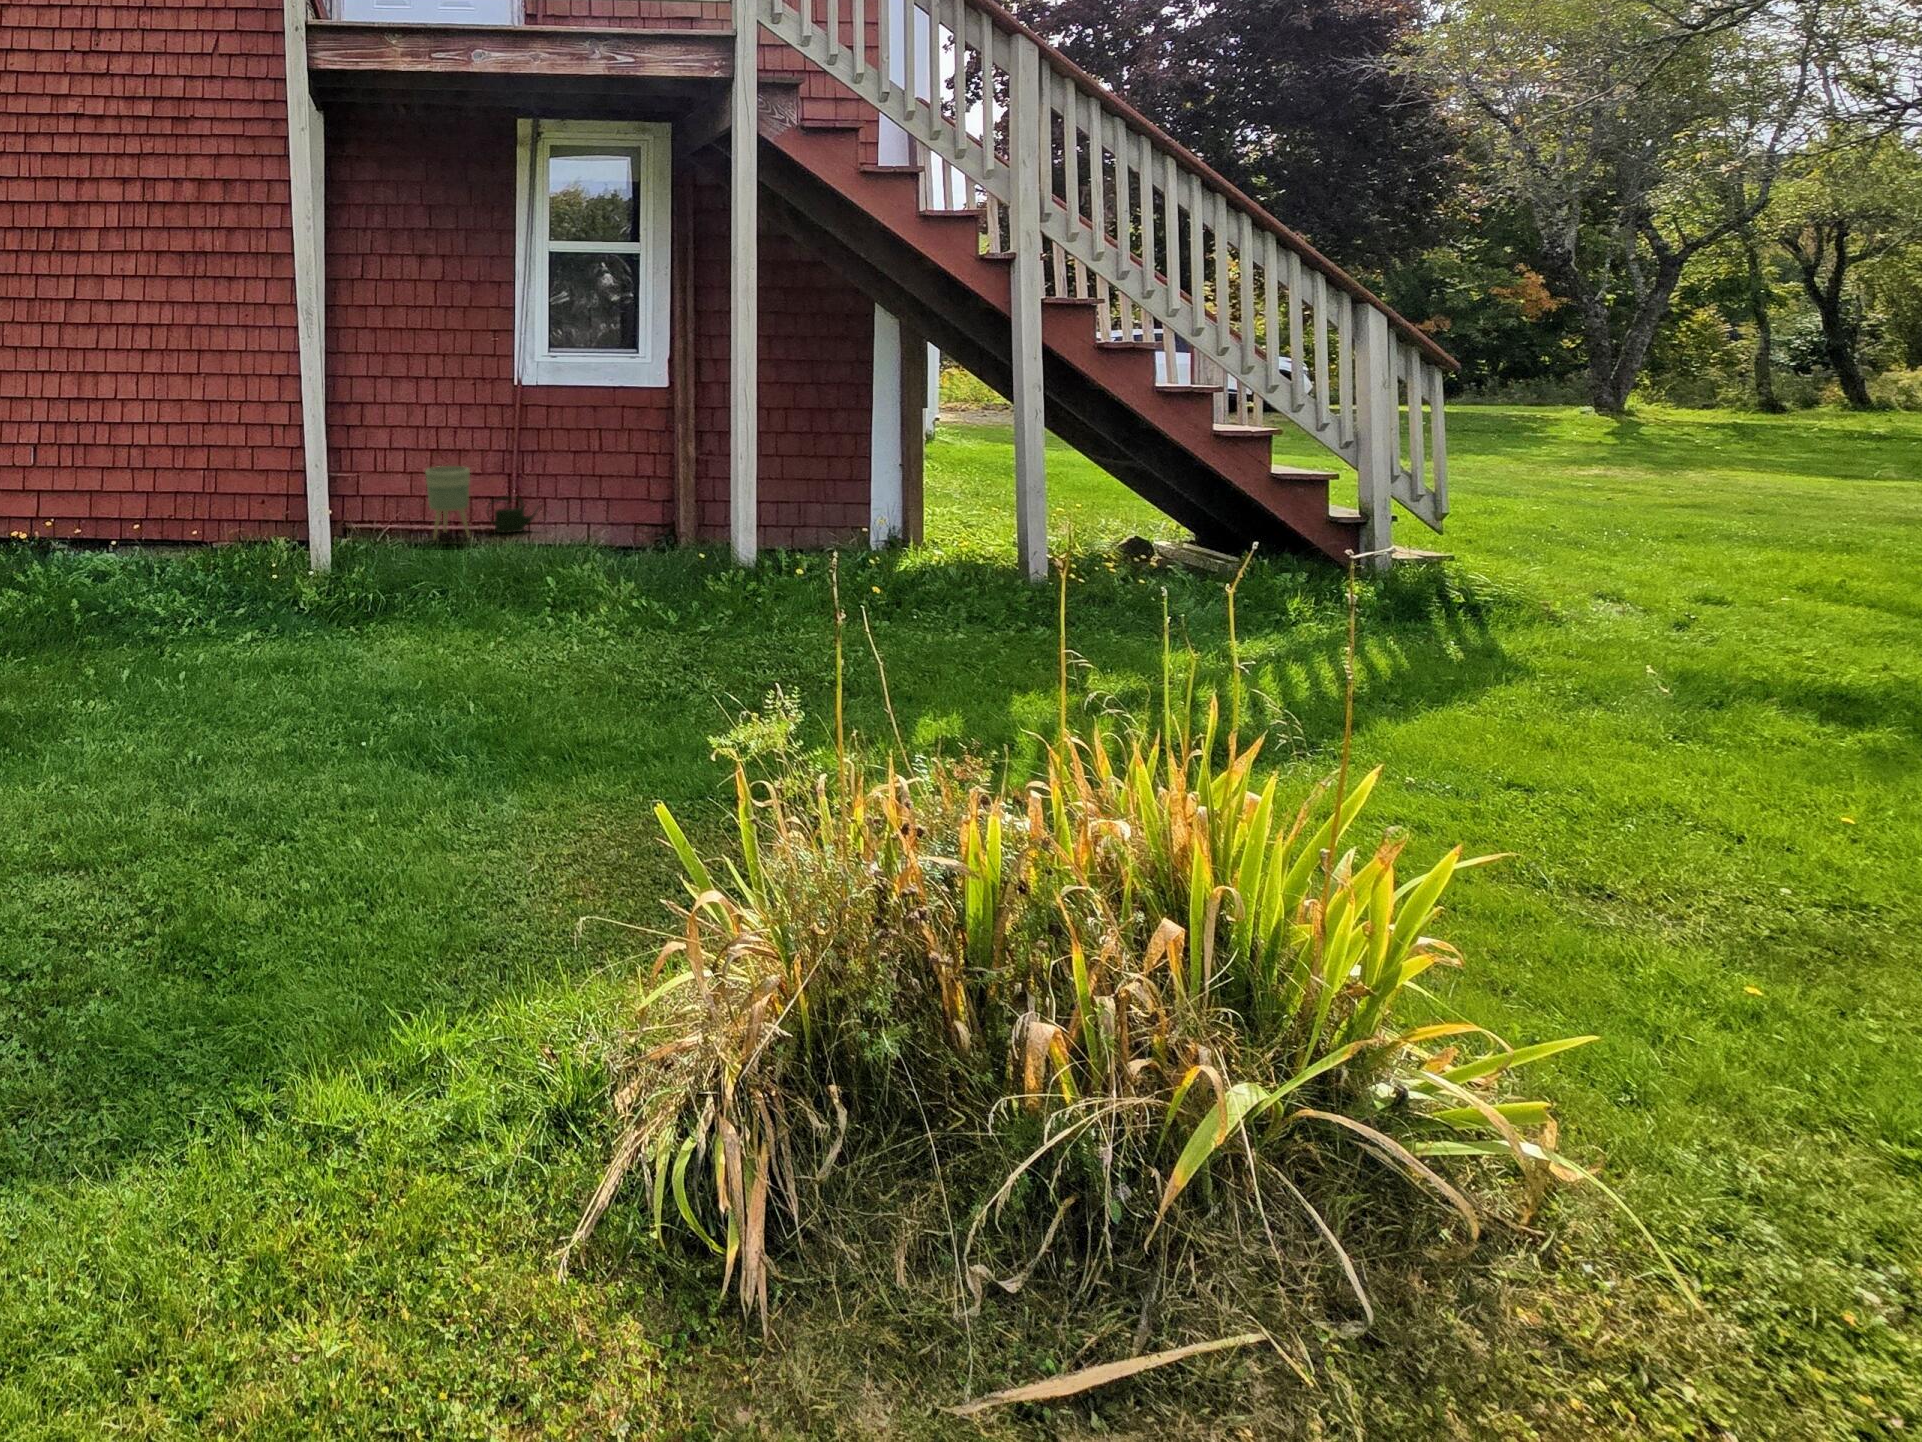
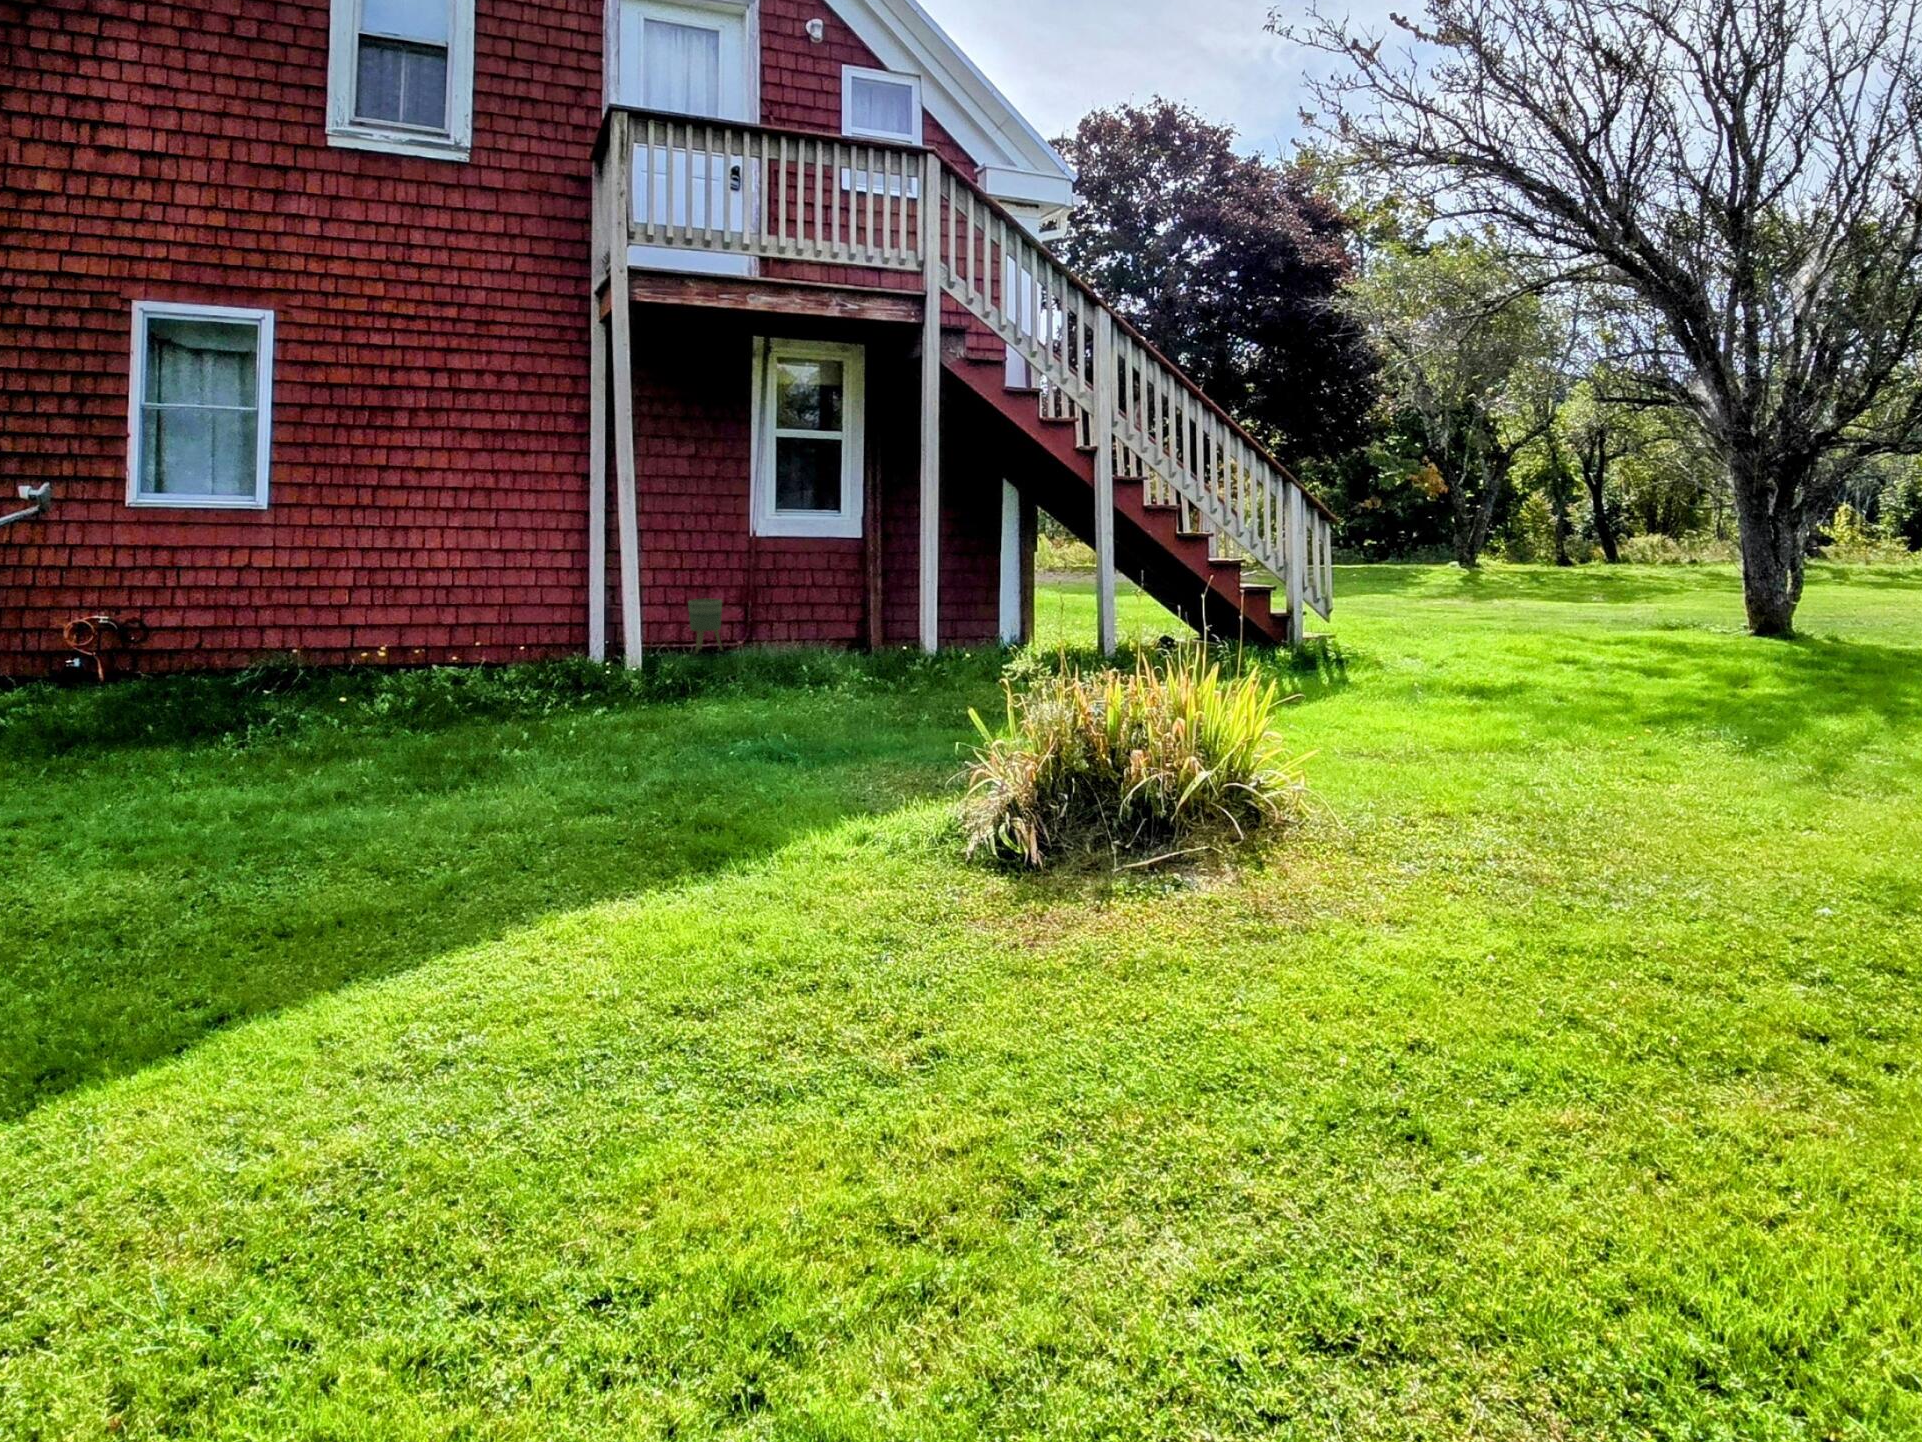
watering can: present [486,498,541,533] -> none [733,621,775,647]

